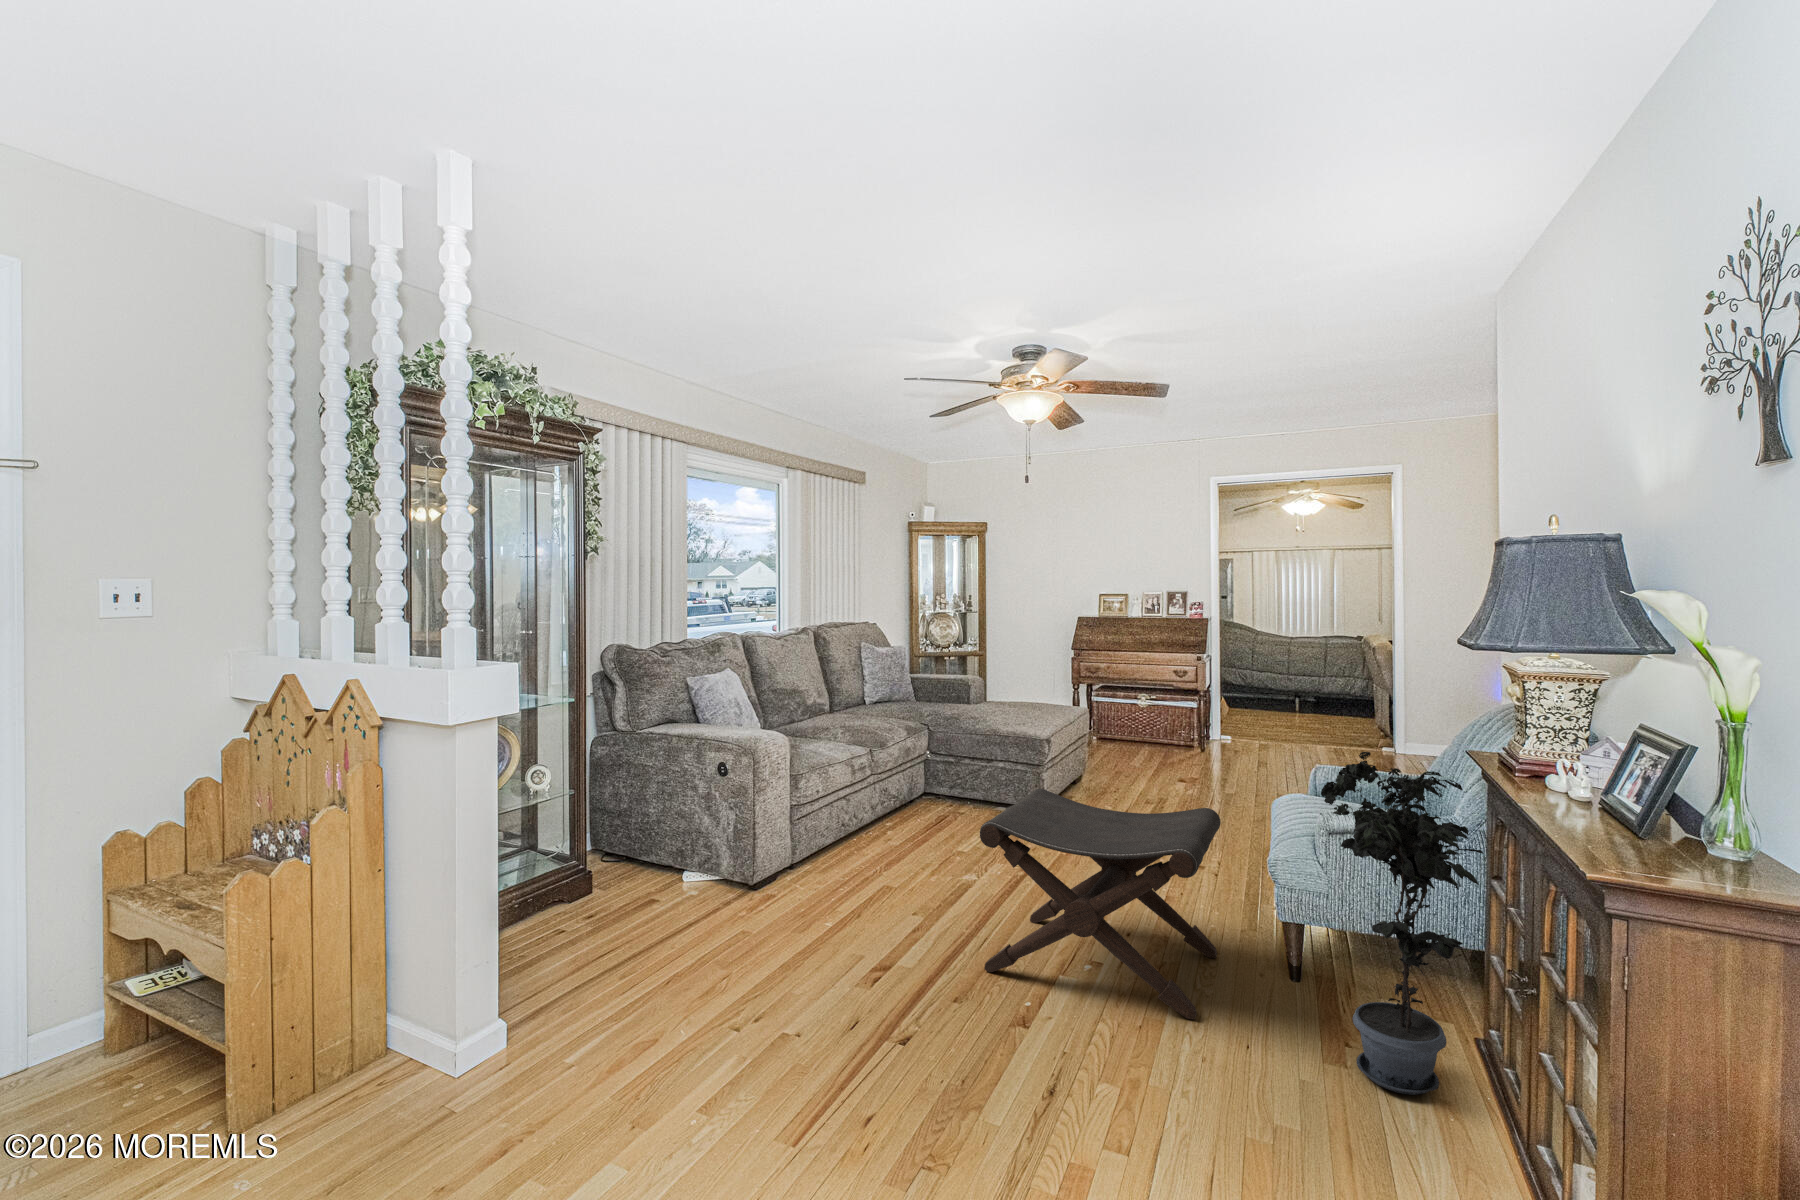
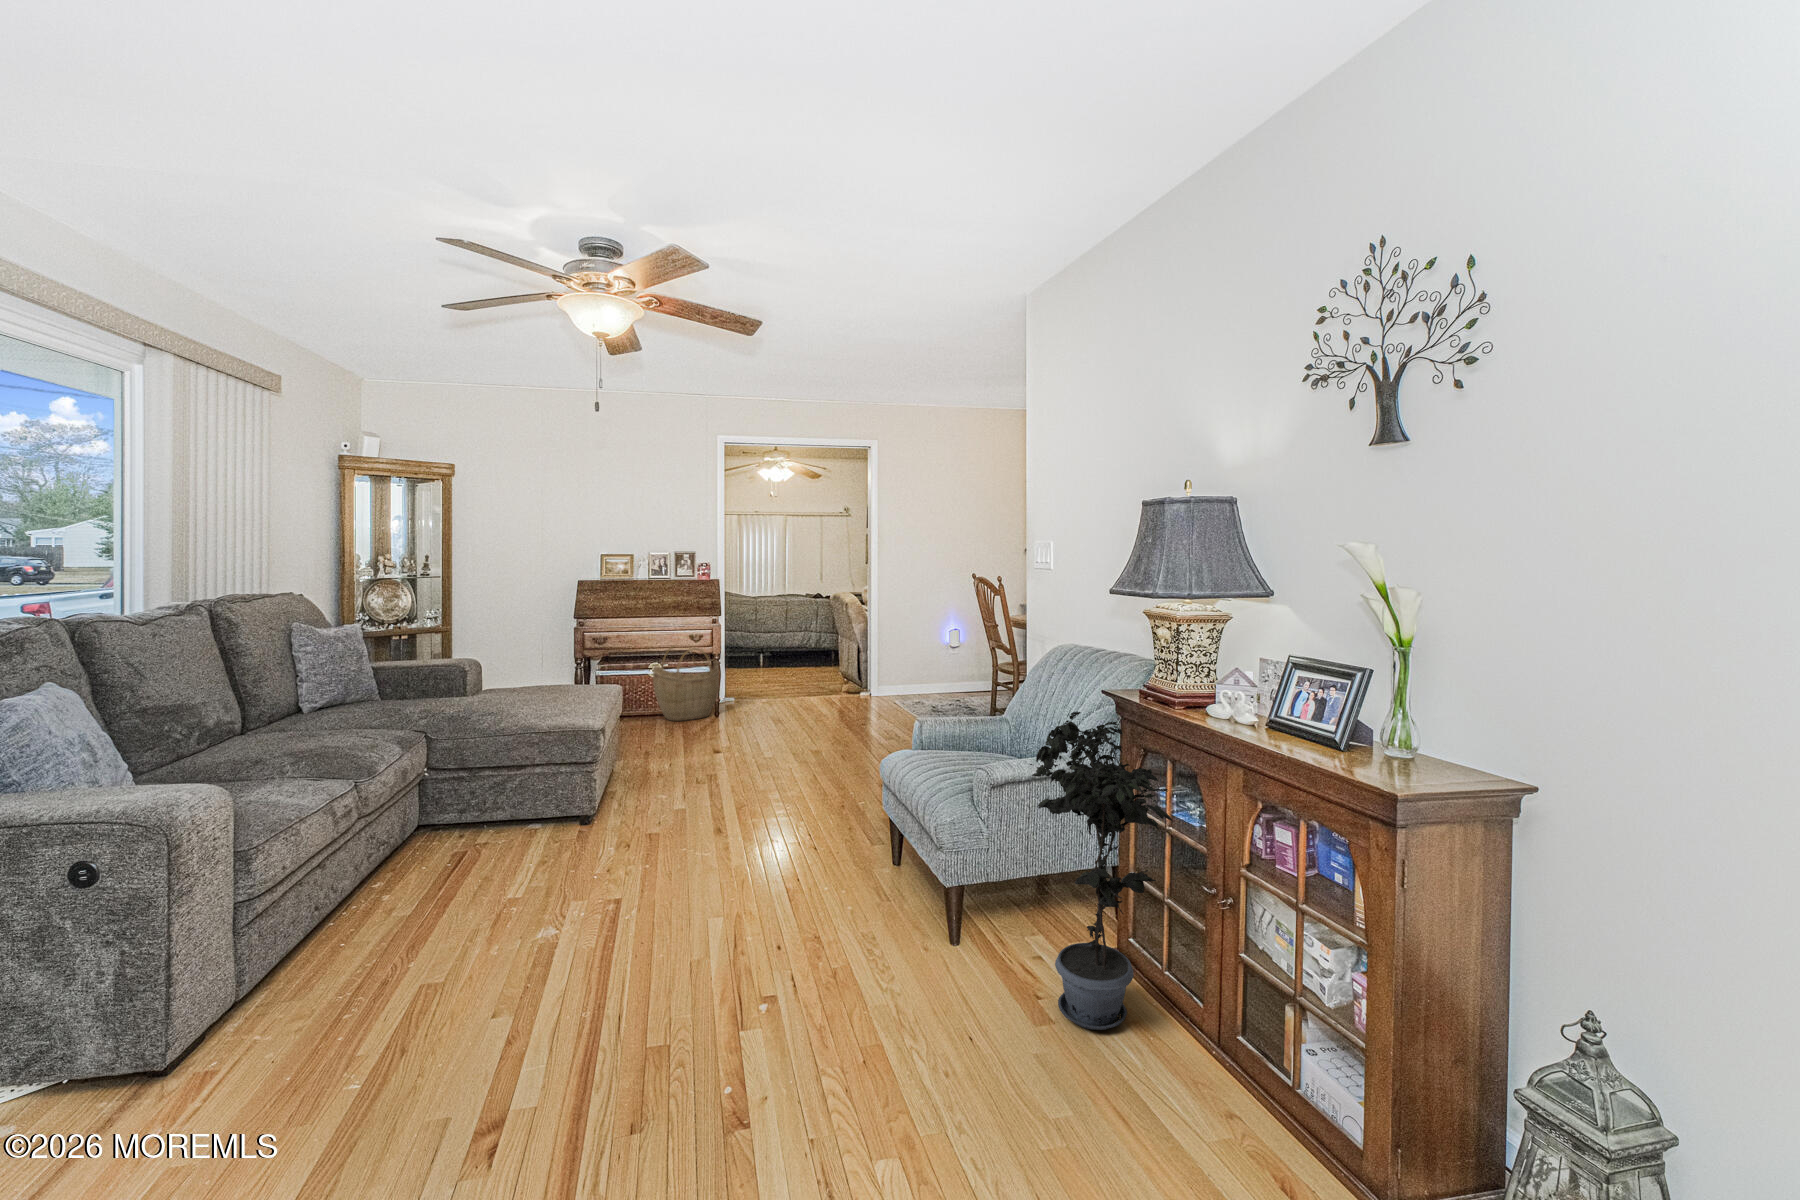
woven basket: none [1138,679,1203,754] -> present [653,646,719,721]
footstool: present [980,789,1221,1019] -> none [636,787,913,1063]

